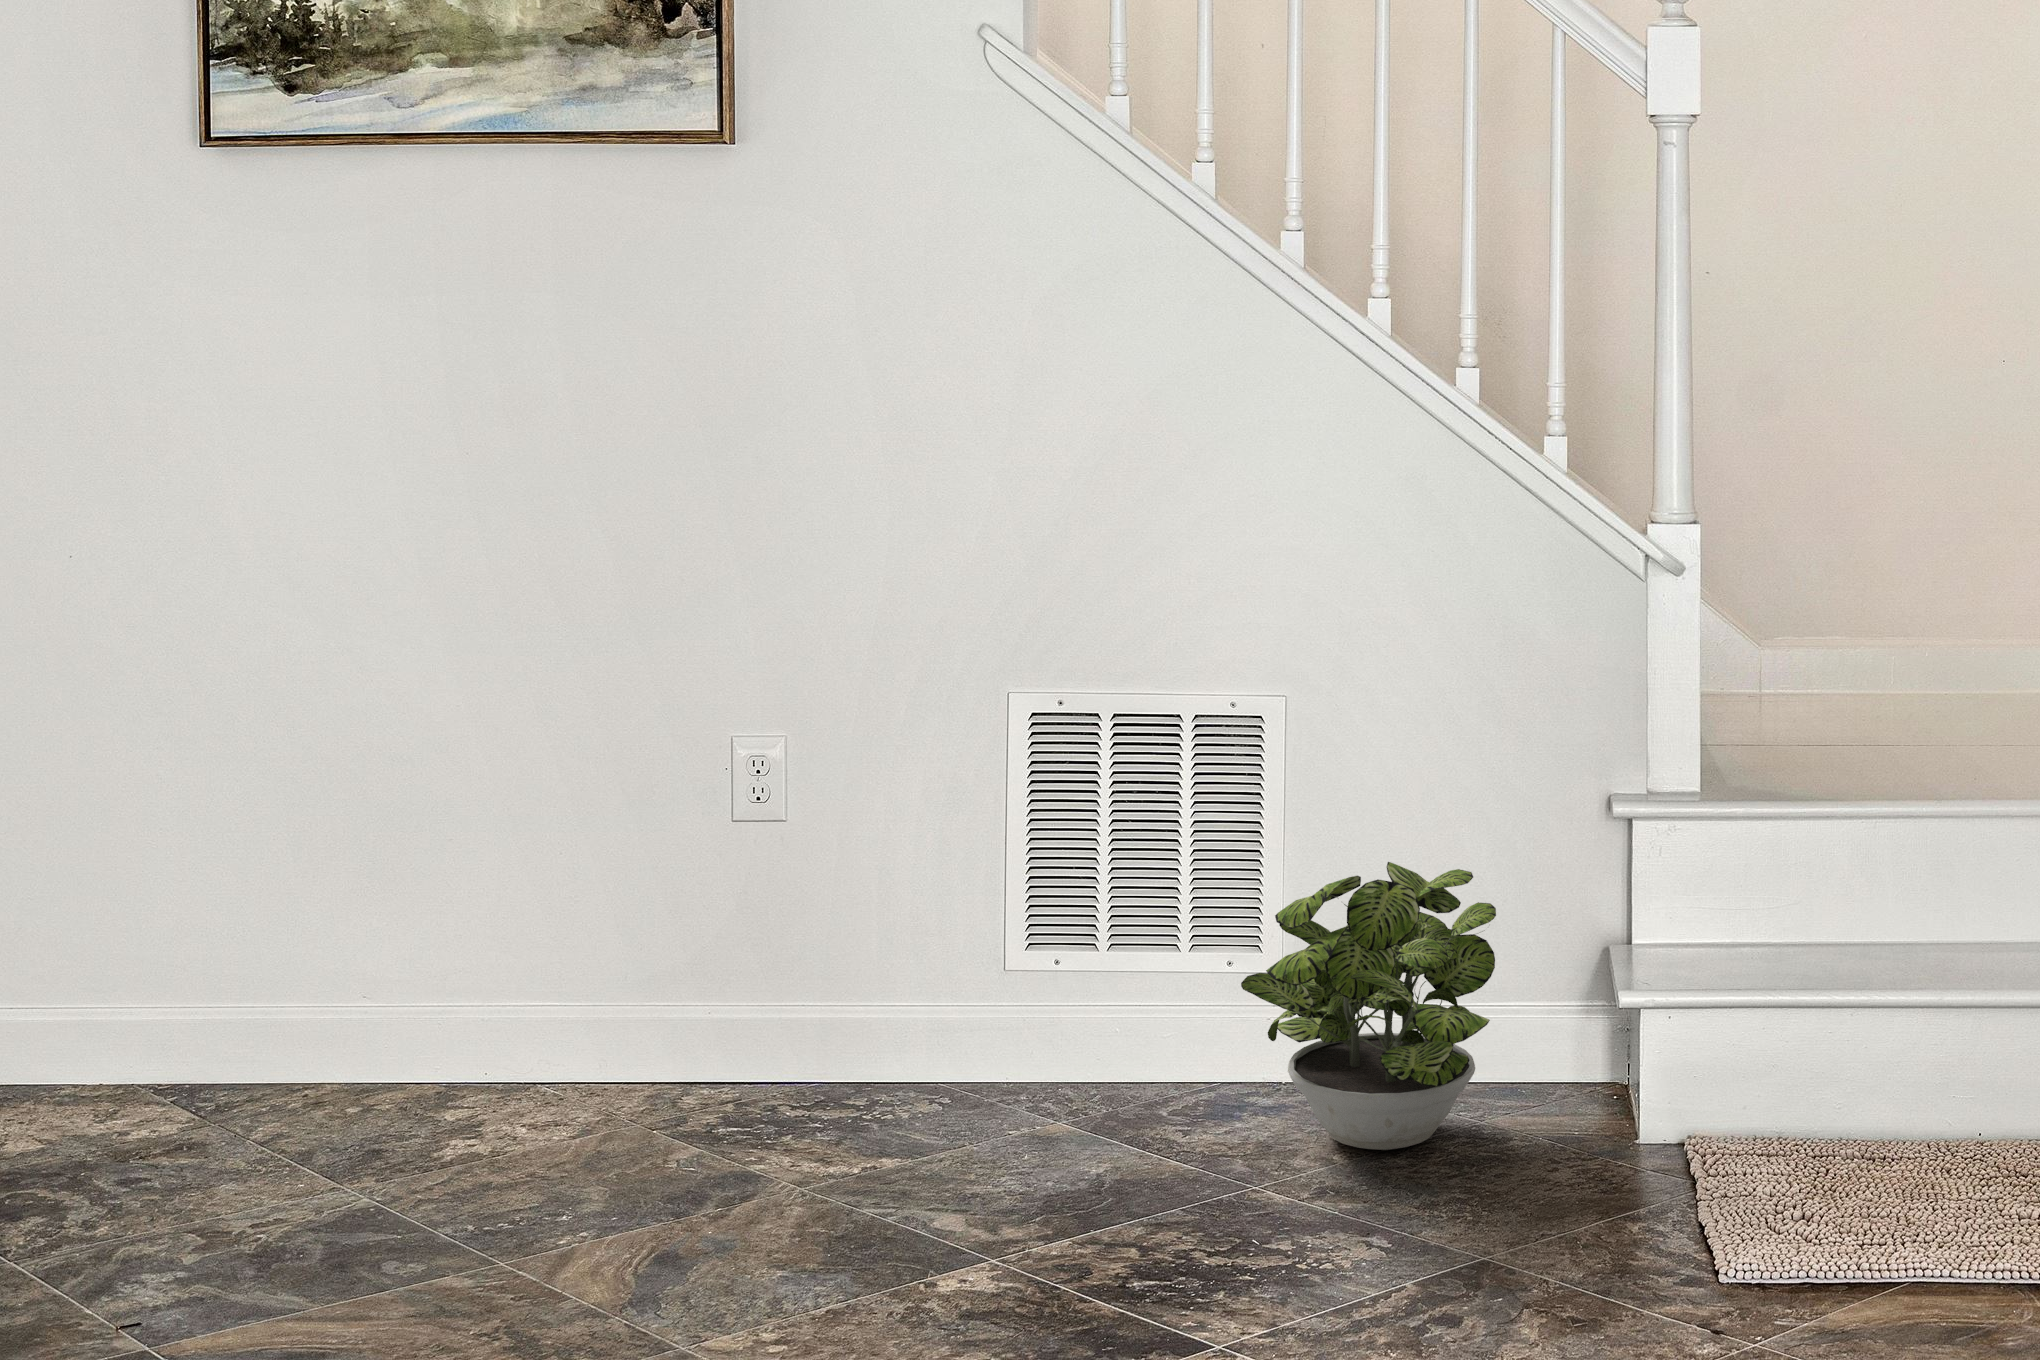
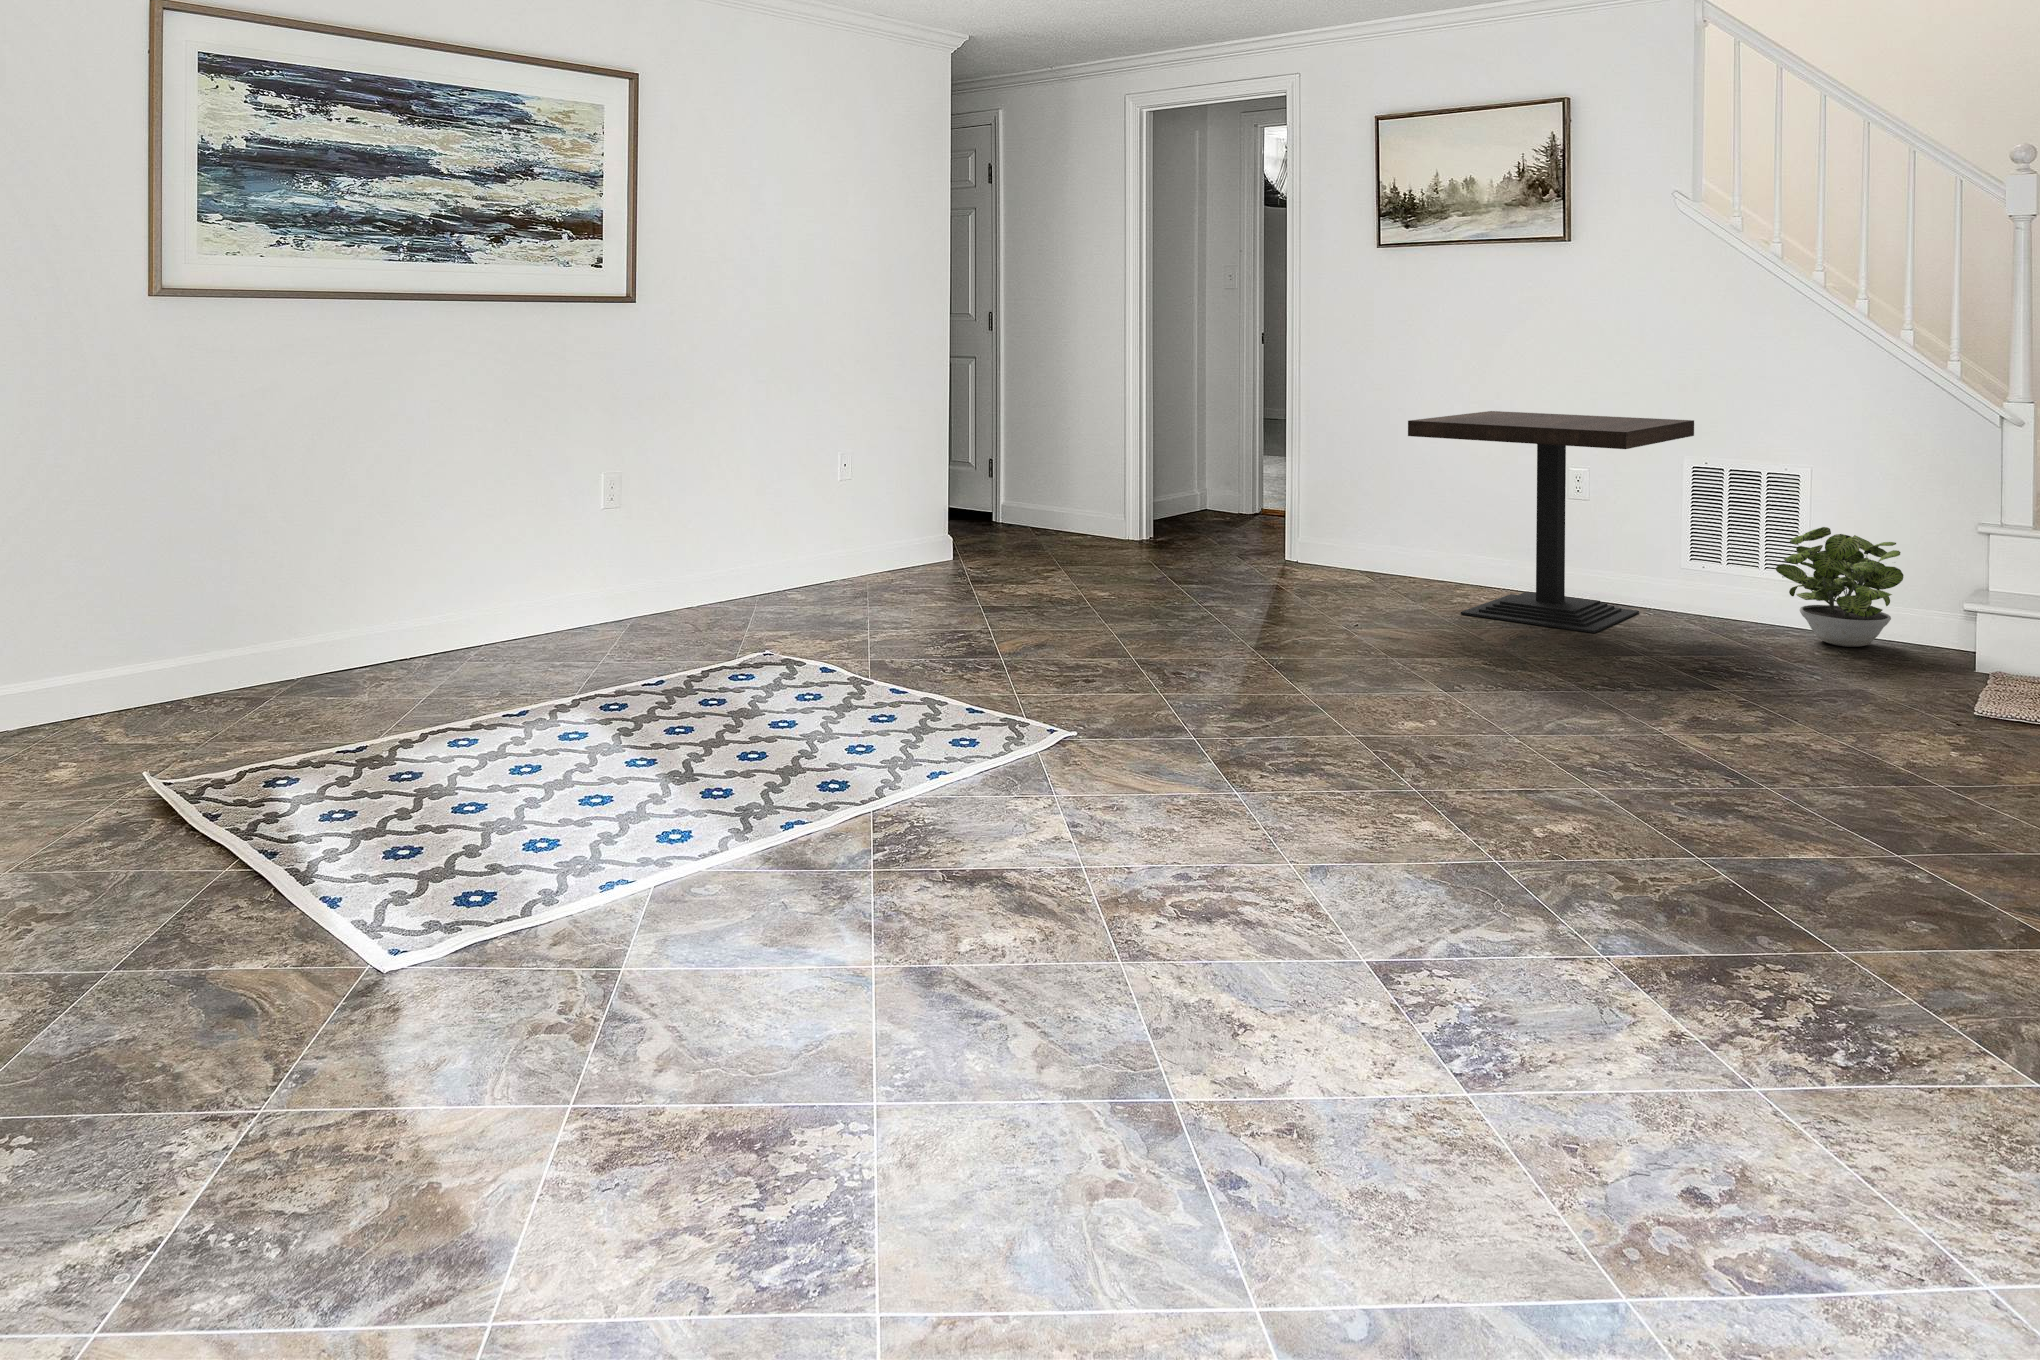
side table: none [257,598,1037,1246] -> present [1408,411,1694,633]

